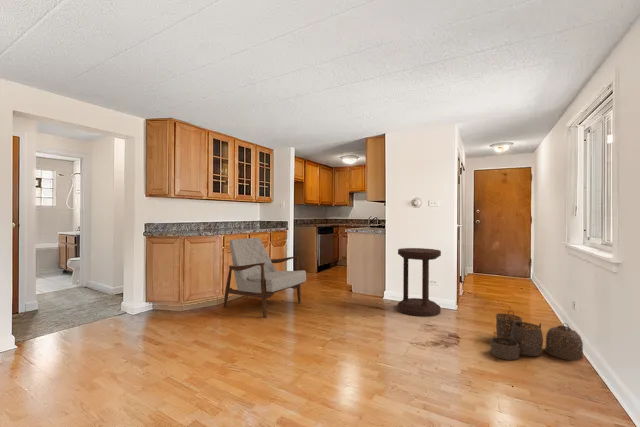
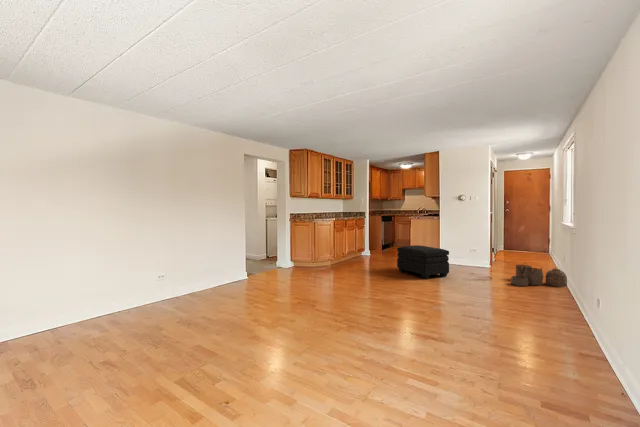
armchair: present [223,238,306,318] -> none [336,223,388,270]
side table: present [398,248,441,316] -> none [450,228,480,271]
ottoman: none [312,277,390,341] -> present [397,245,449,279]

